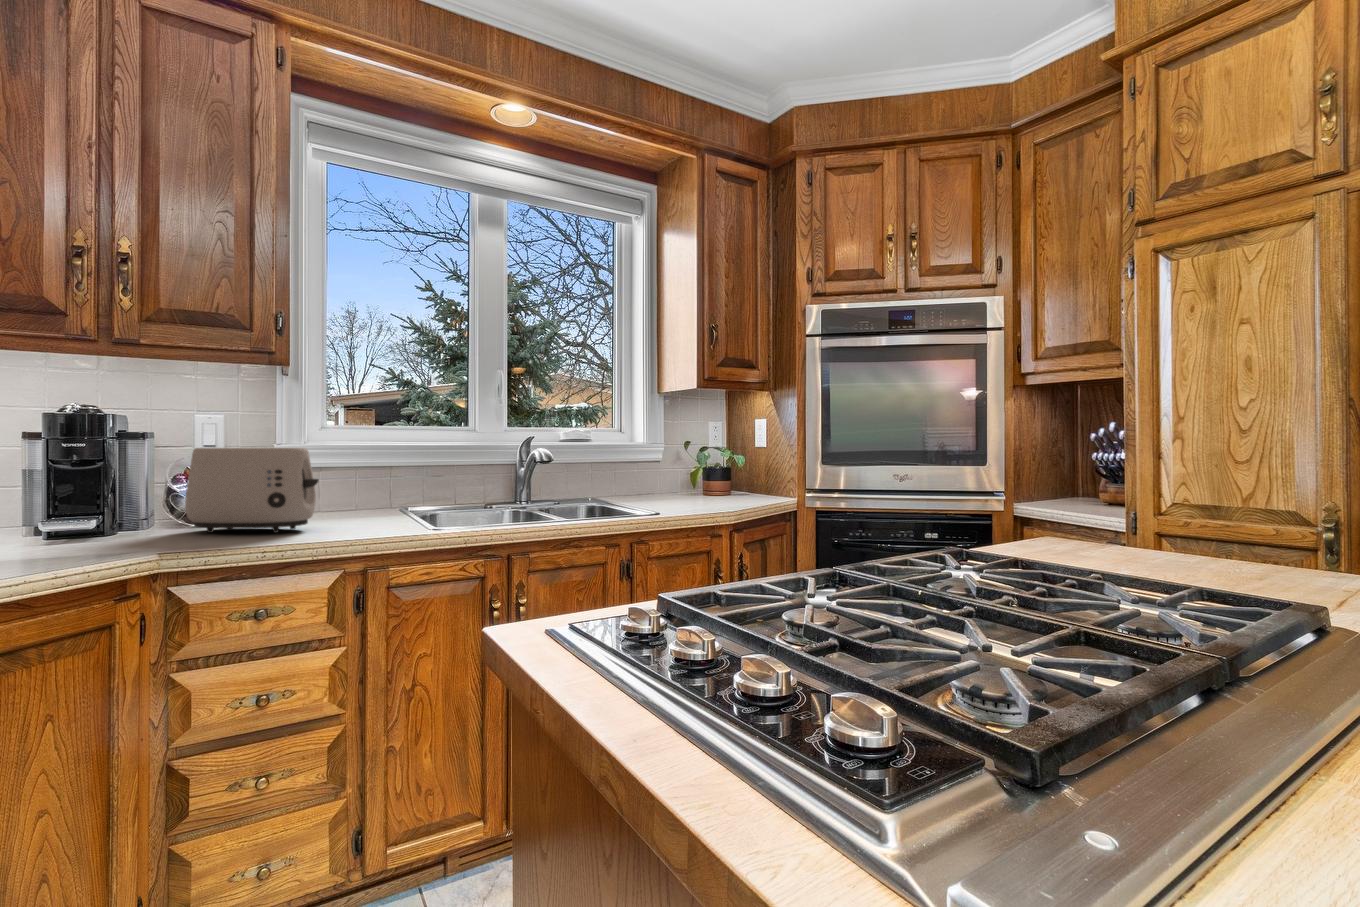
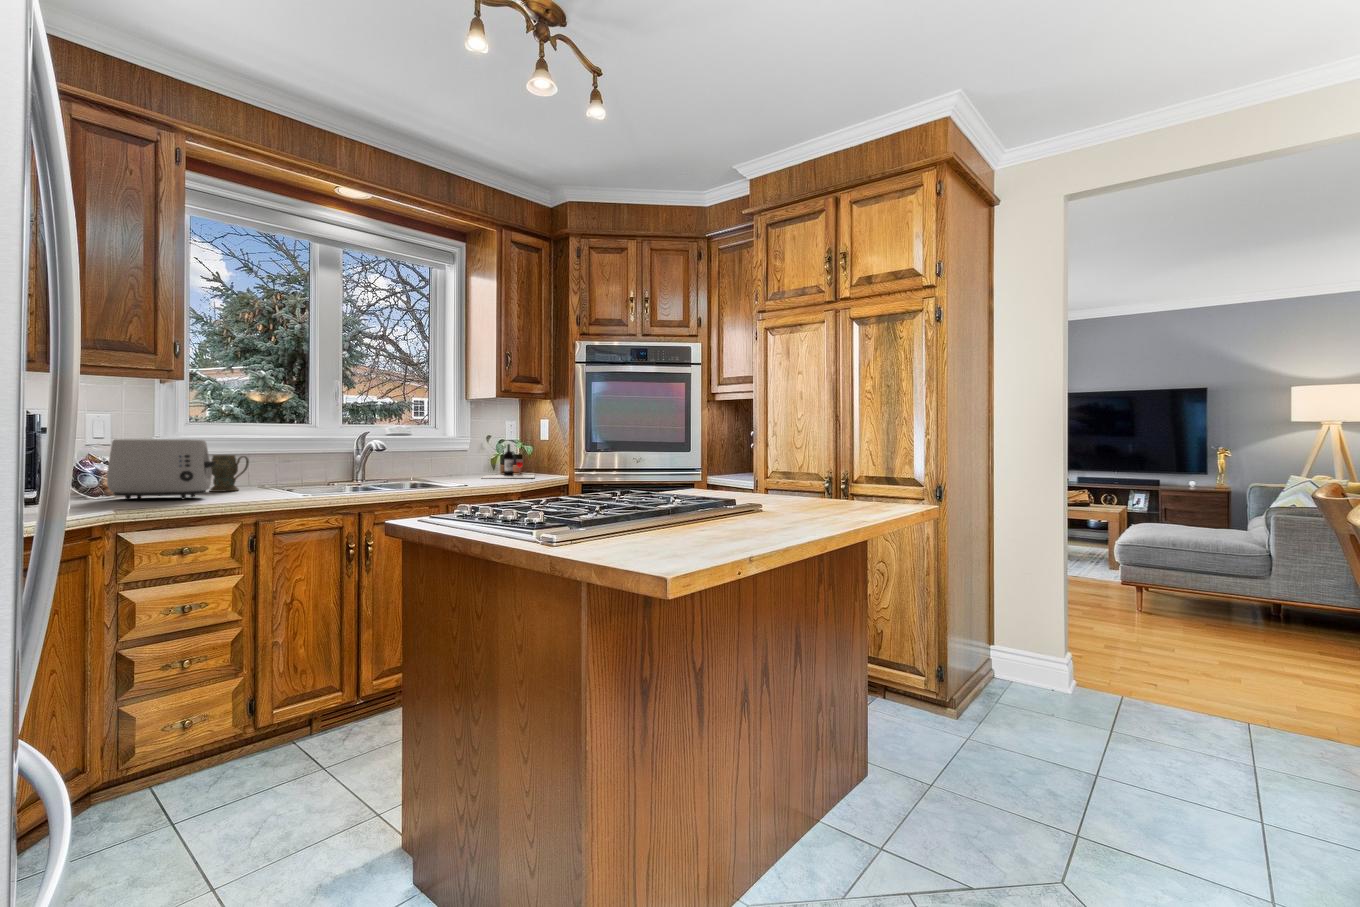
wine bottle: none [677,453,750,501] -> present [483,444,535,478]
mug: none [328,469,375,519] -> present [210,455,249,492]

